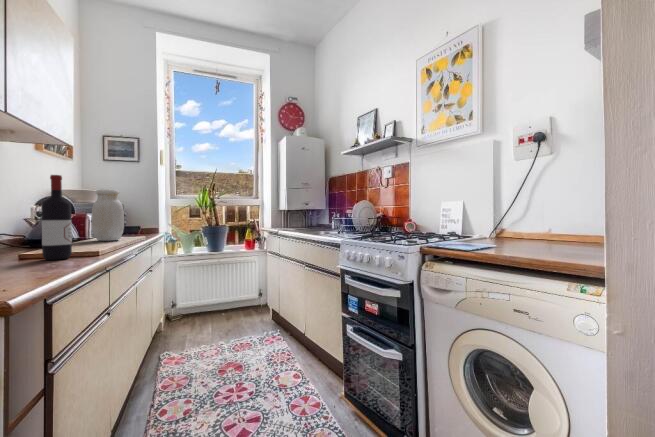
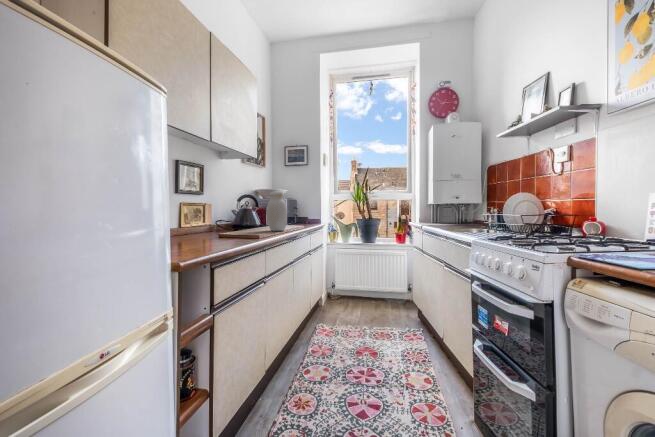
wine bottle: present [41,175,72,260] -> none [220,185,237,245]

